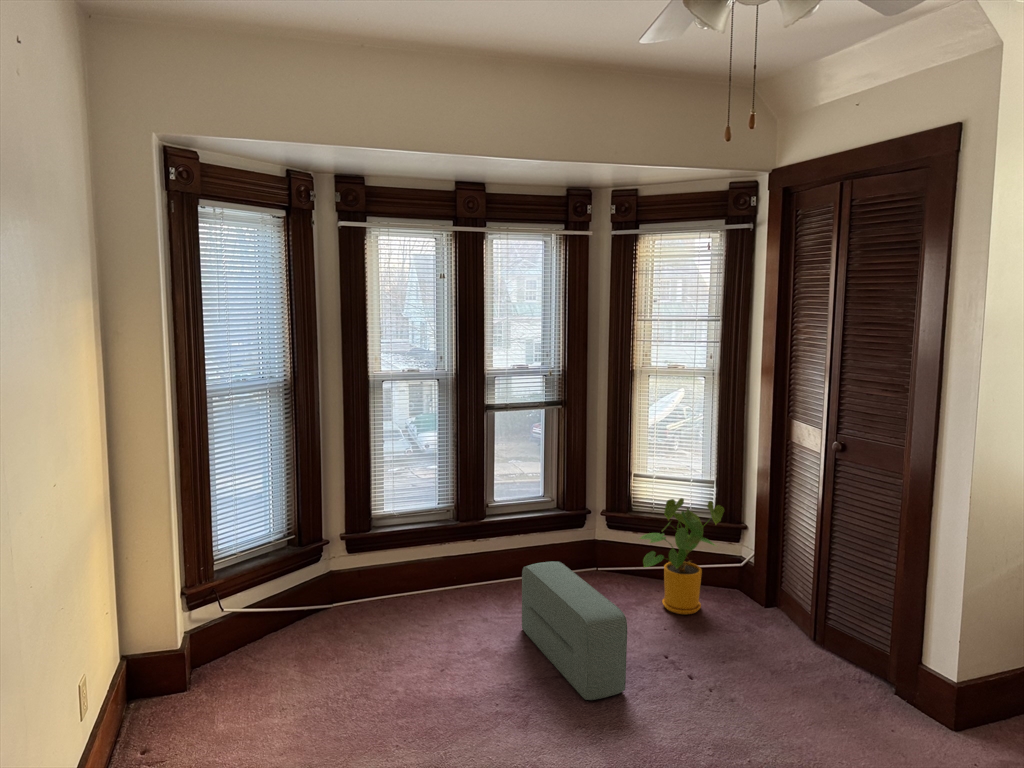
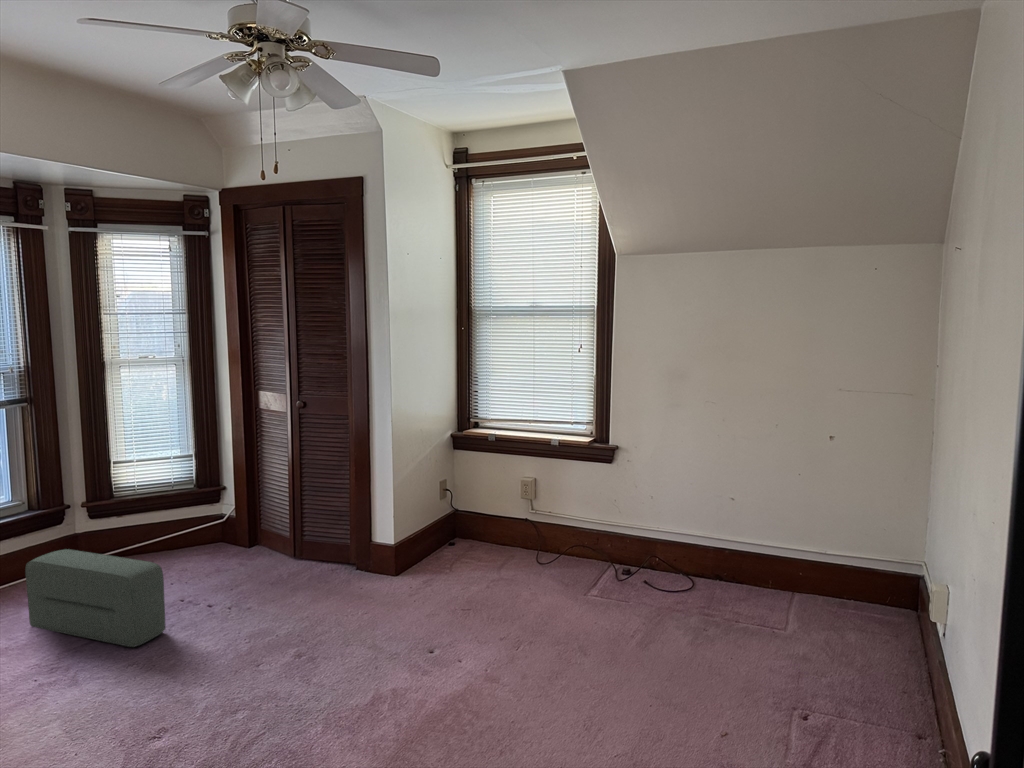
house plant: present [639,498,724,614] -> none [137,470,212,572]

